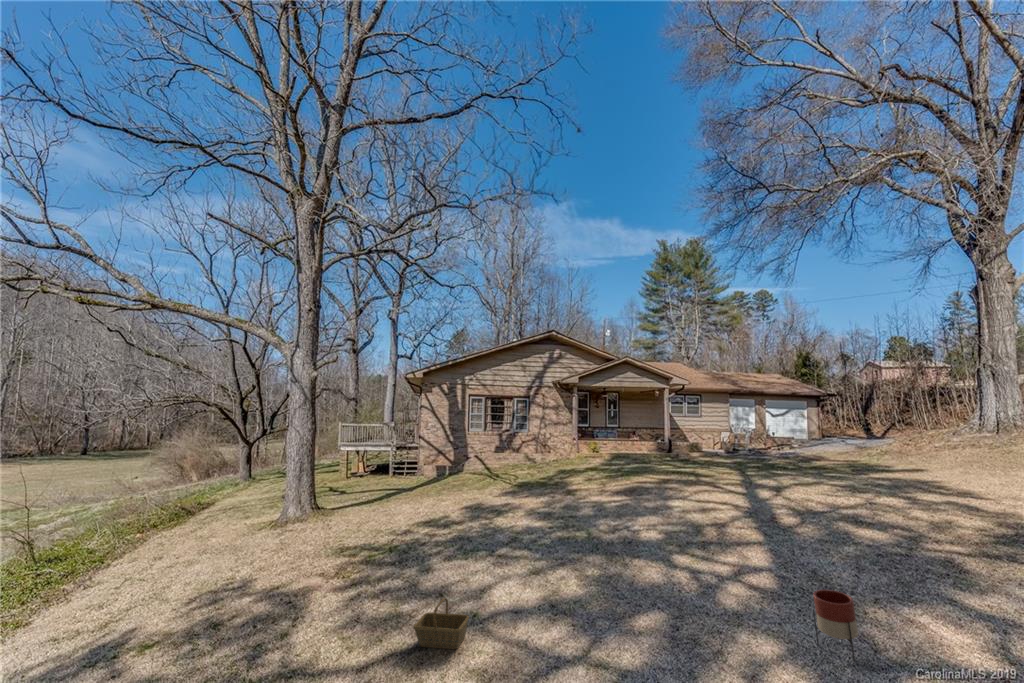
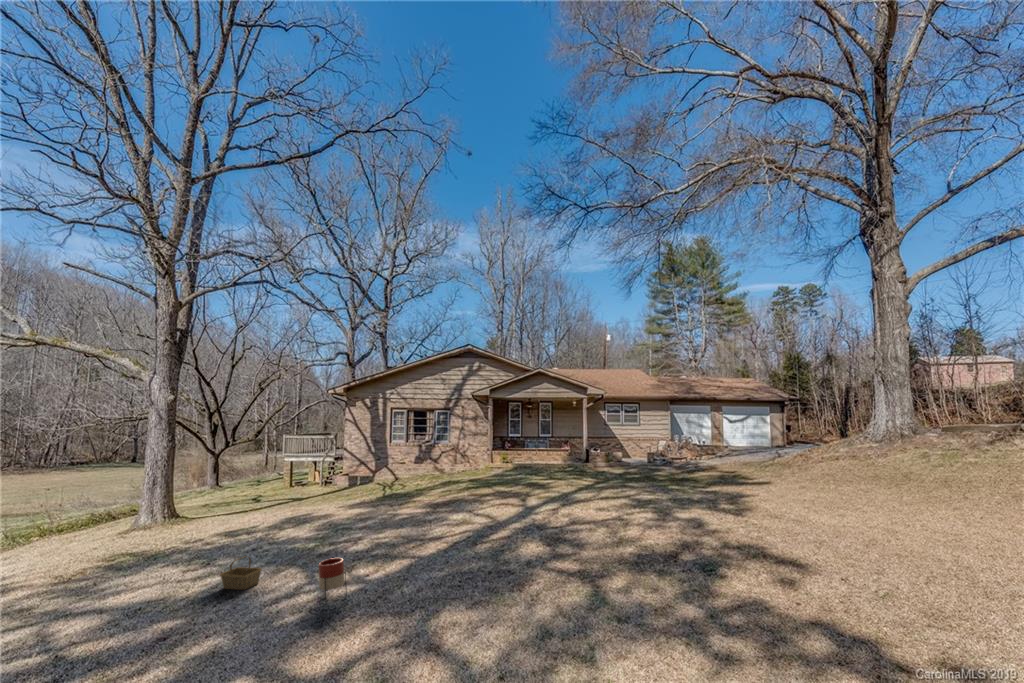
basket: present [413,598,469,649] -> present [220,557,262,590]

